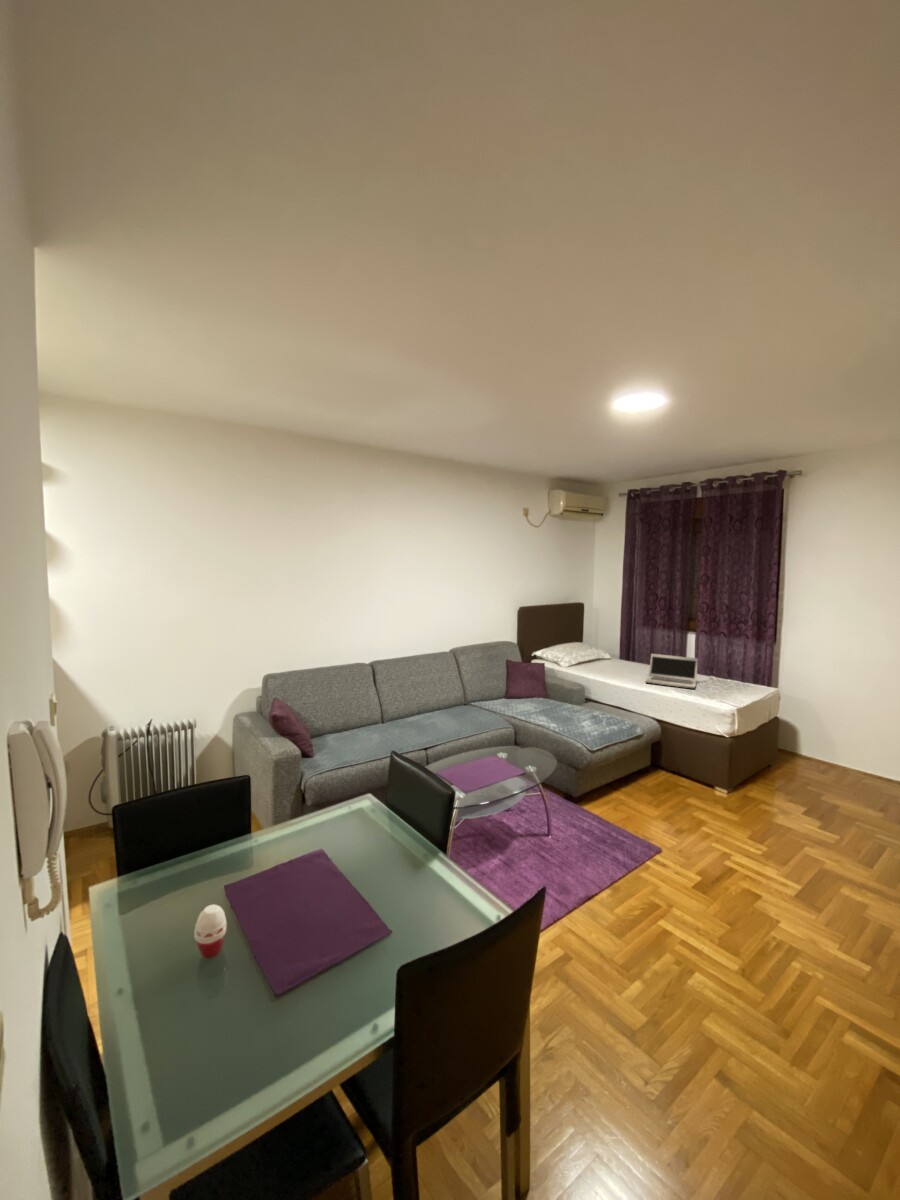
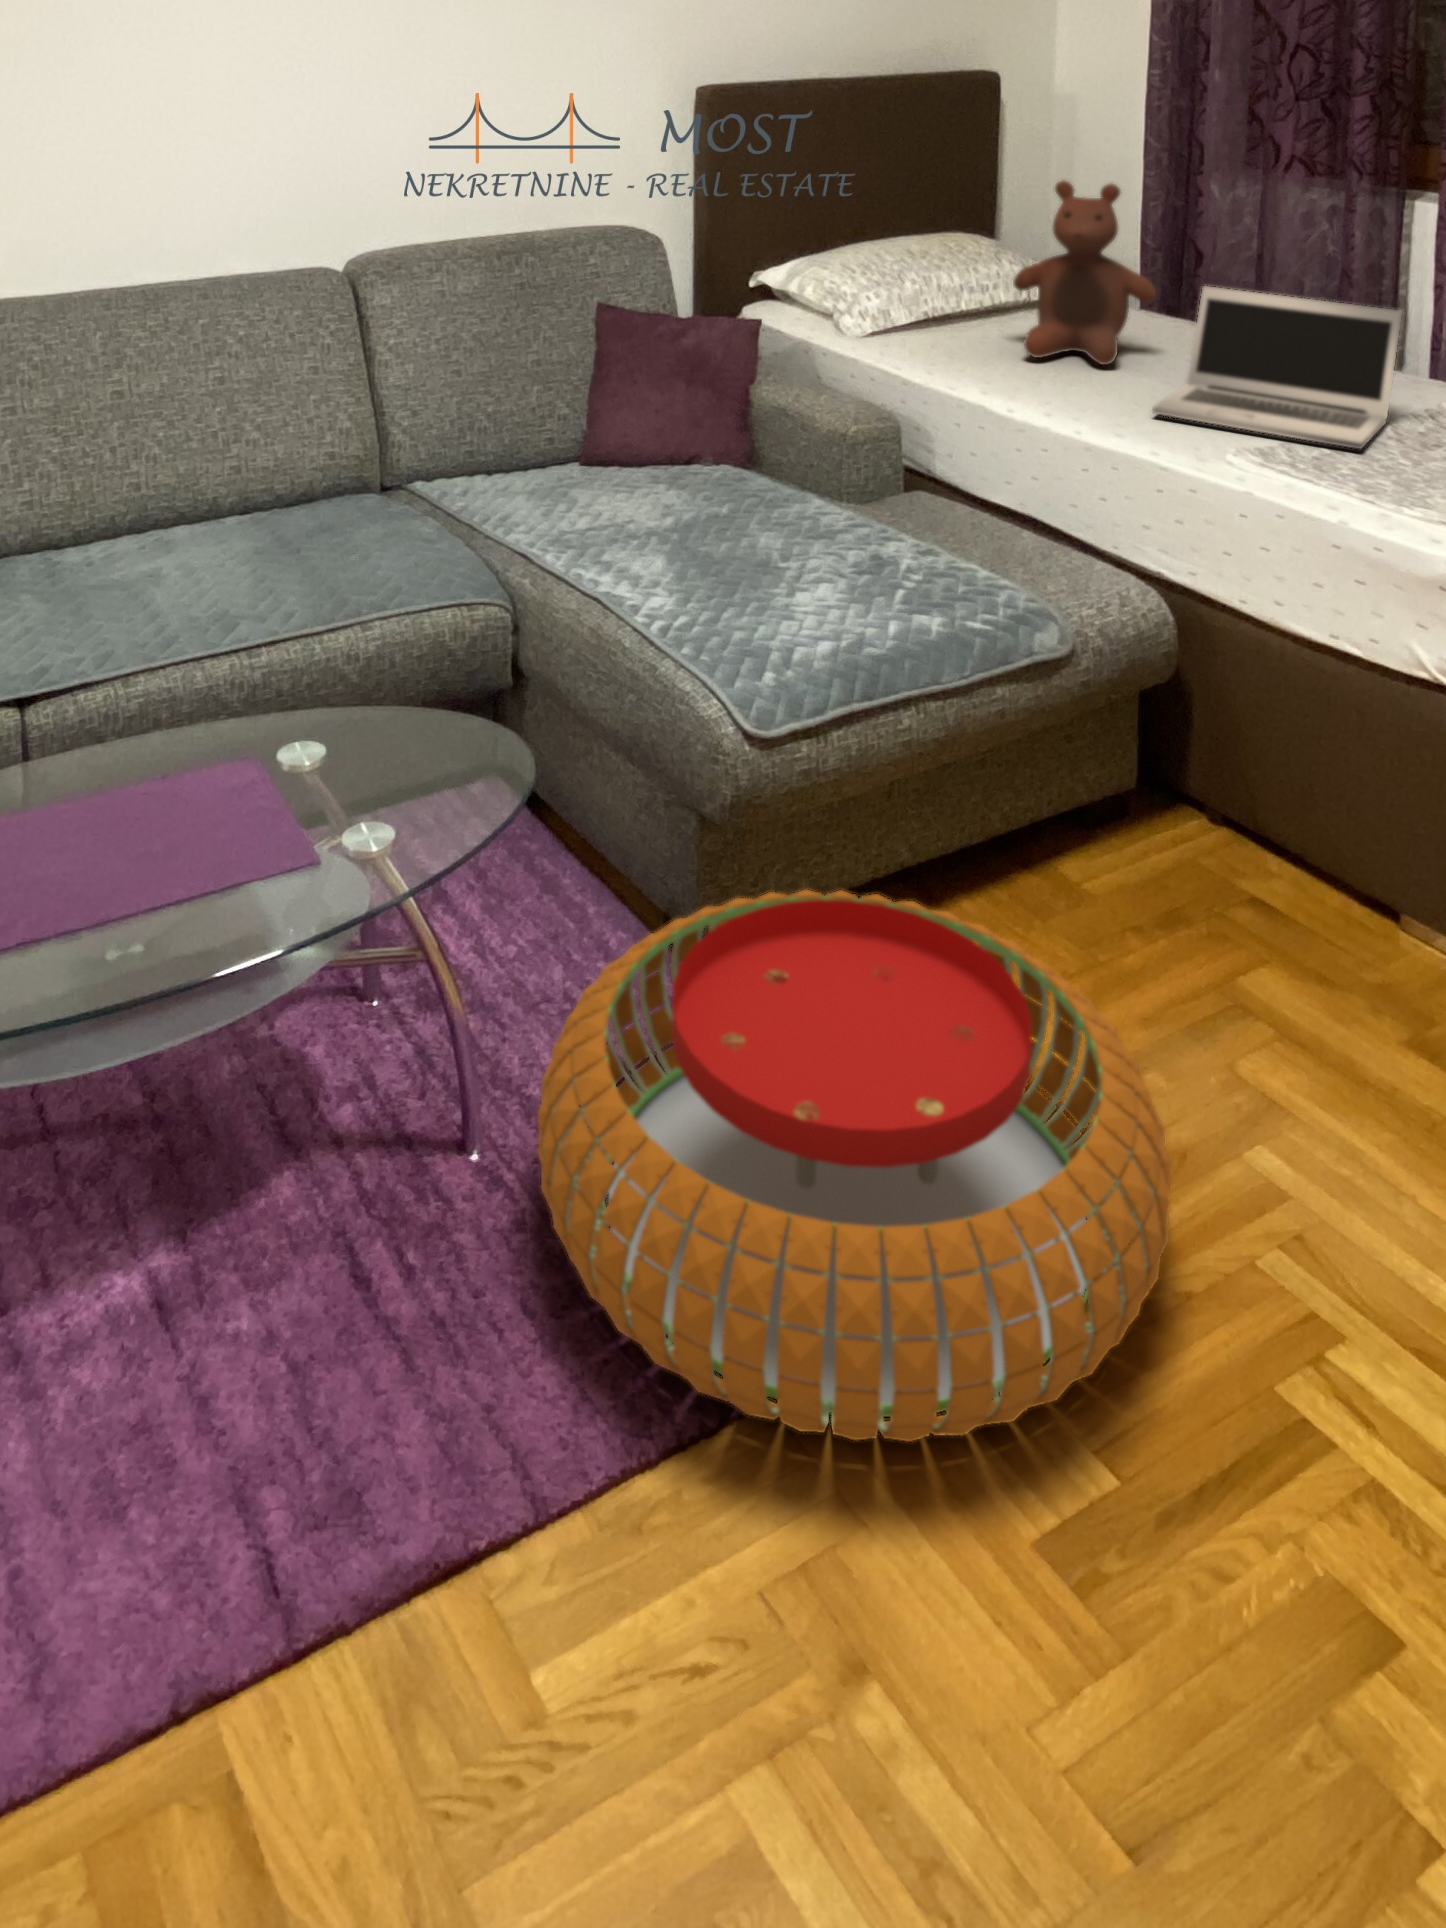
stuffed bear: none [601,629,636,673] -> present [1013,180,1156,365]
pouf: none [566,782,702,875] -> present [537,890,1171,1442]

